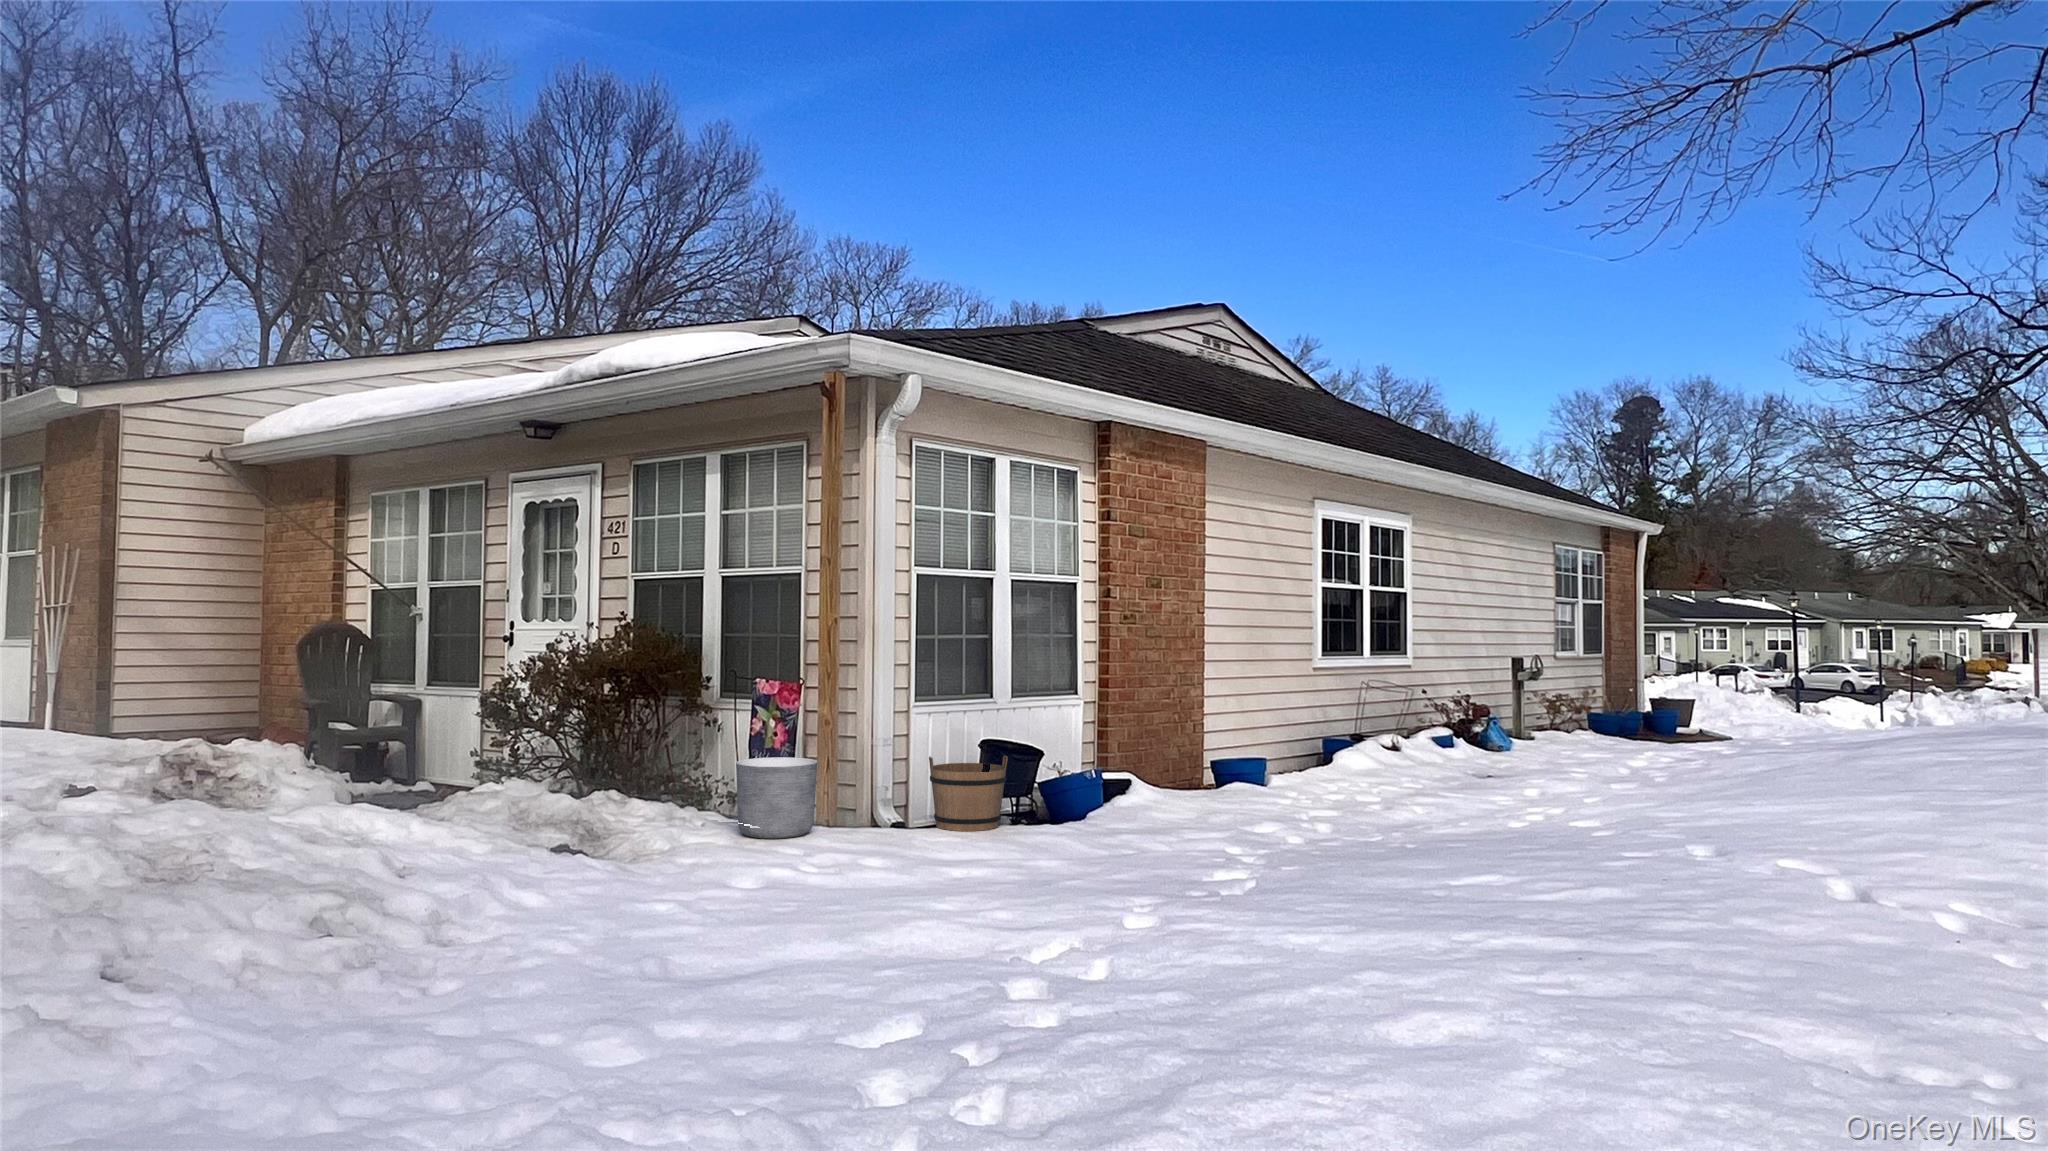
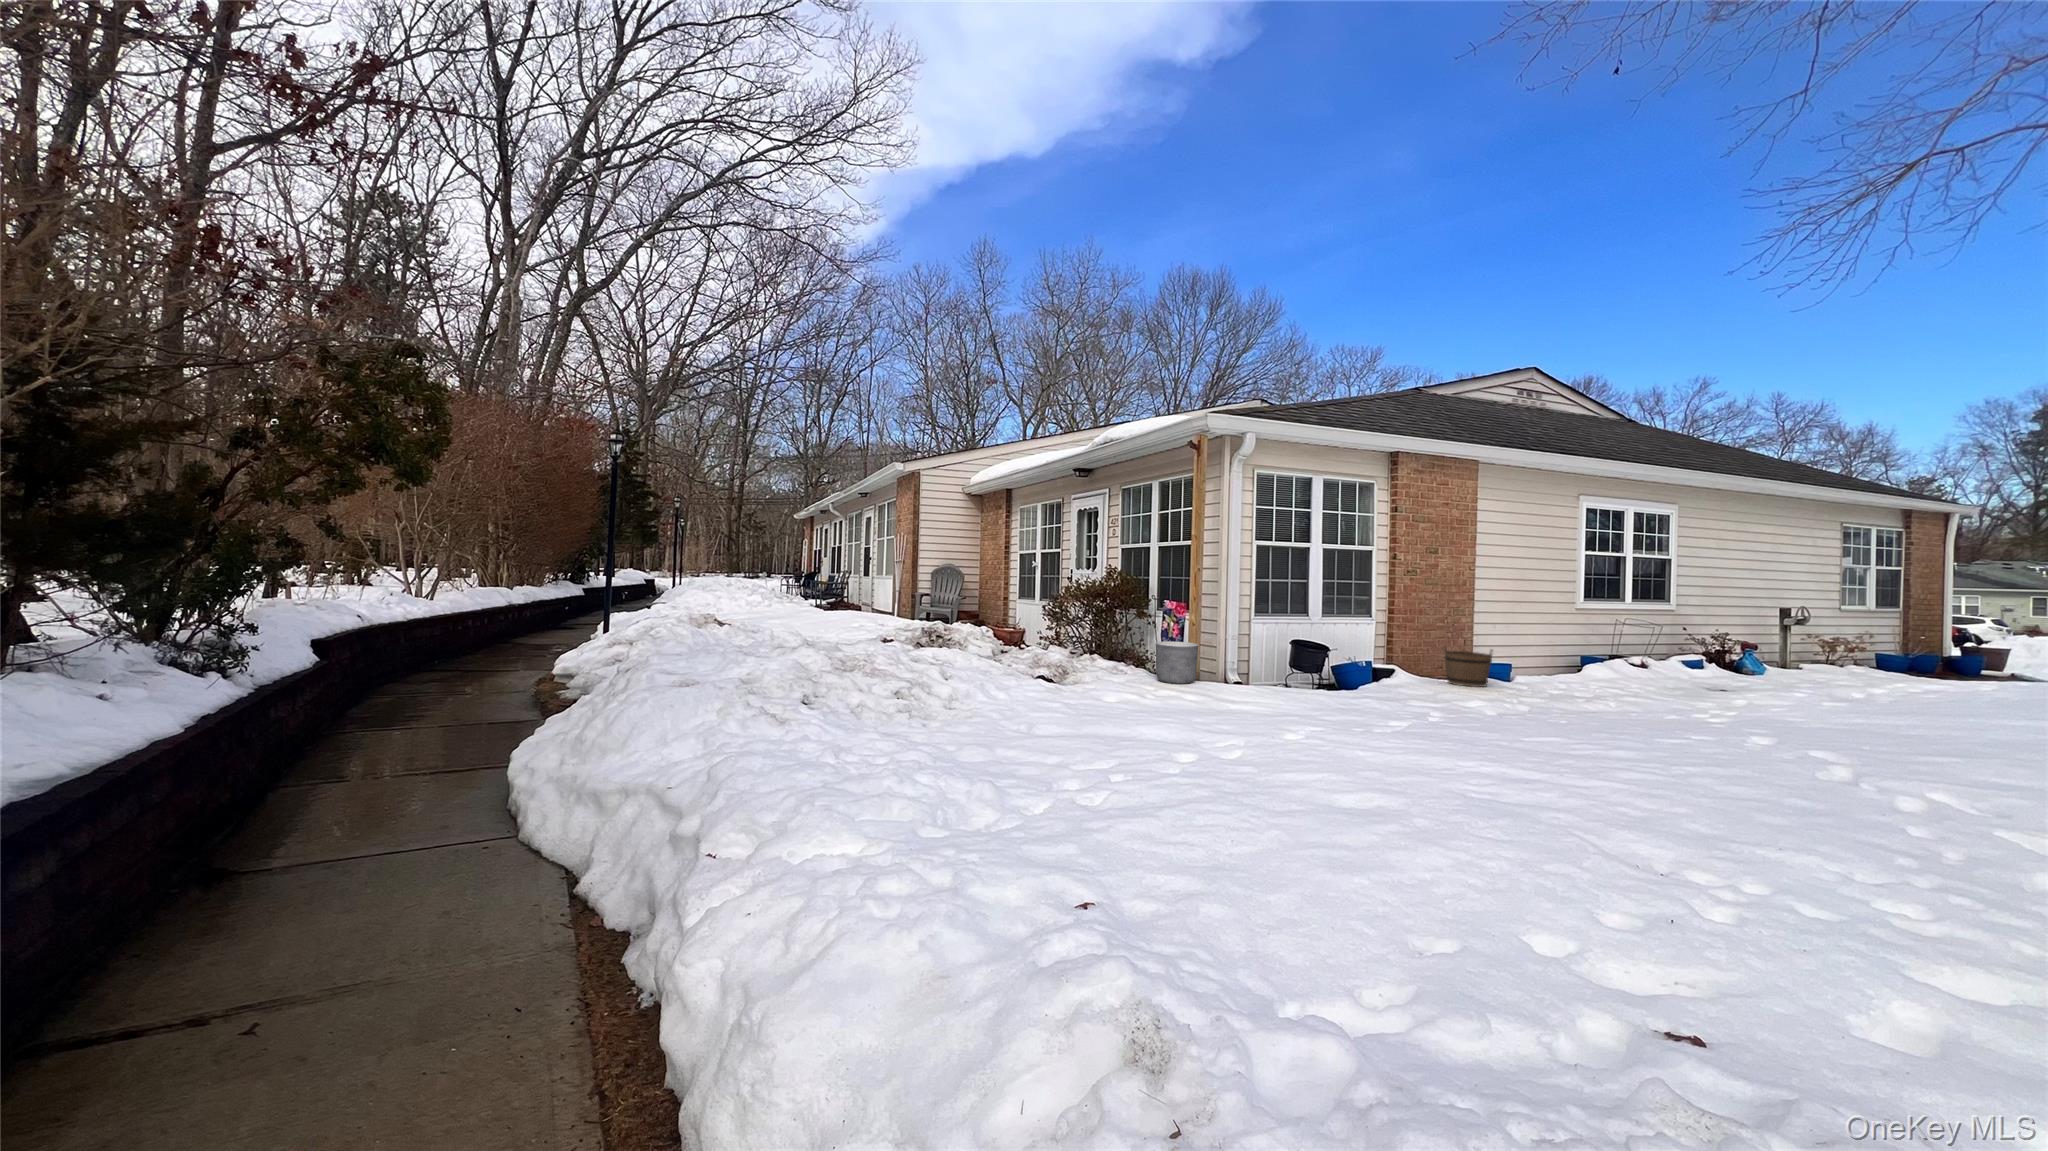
bucket: present [929,755,1008,831] -> present [1444,648,1492,687]

